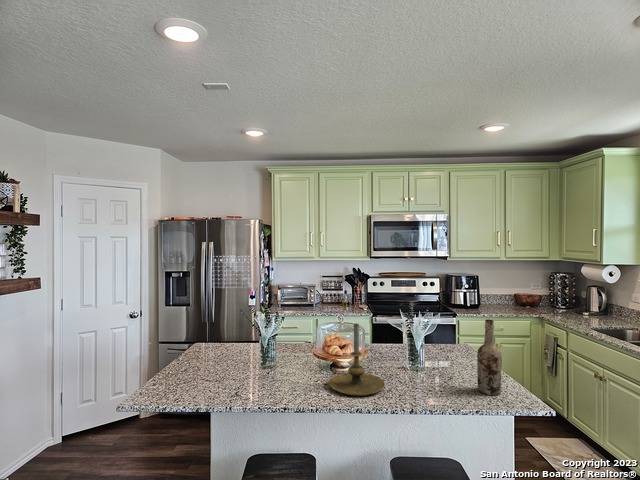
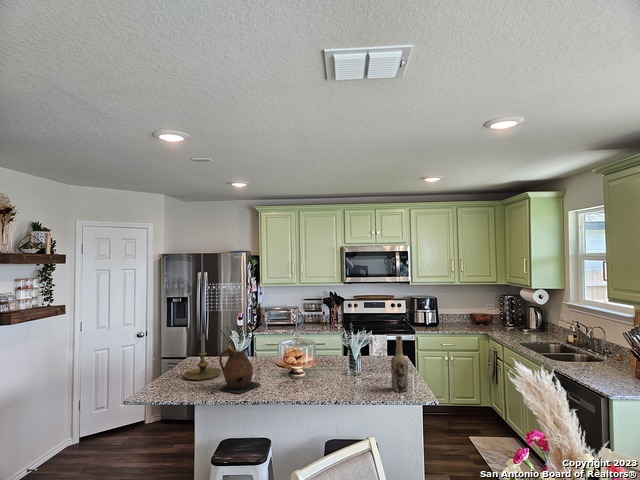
candle holder: present [329,323,385,396] -> present [183,333,222,380]
ceramic pitcher: none [242,329,297,397] -> present [219,345,260,394]

